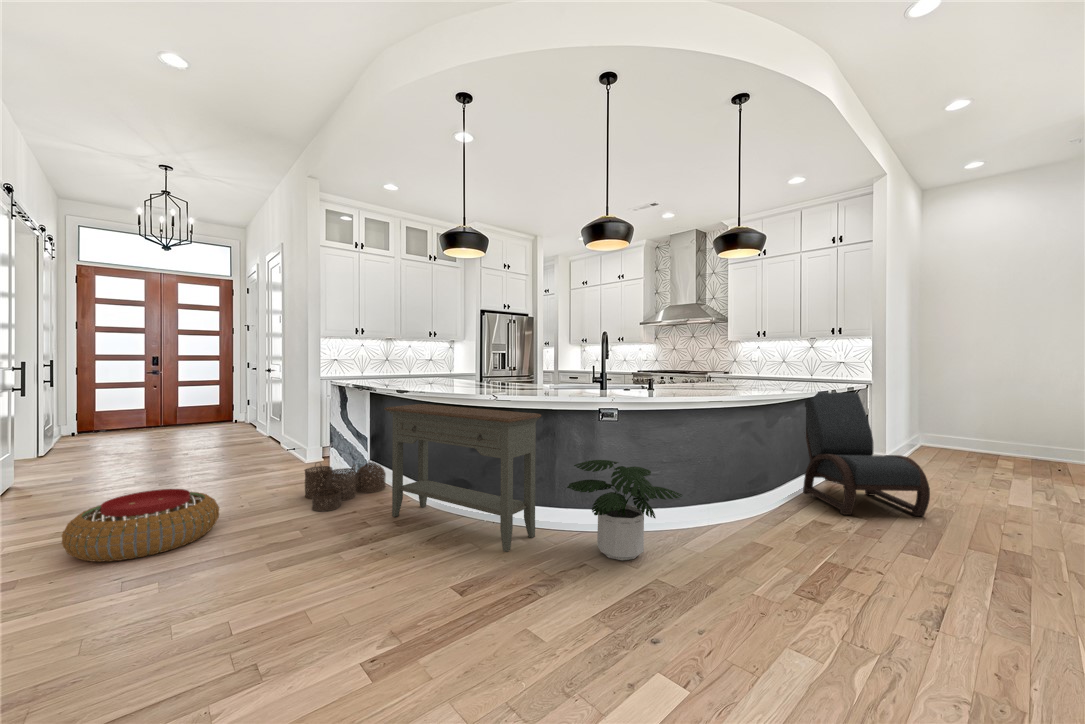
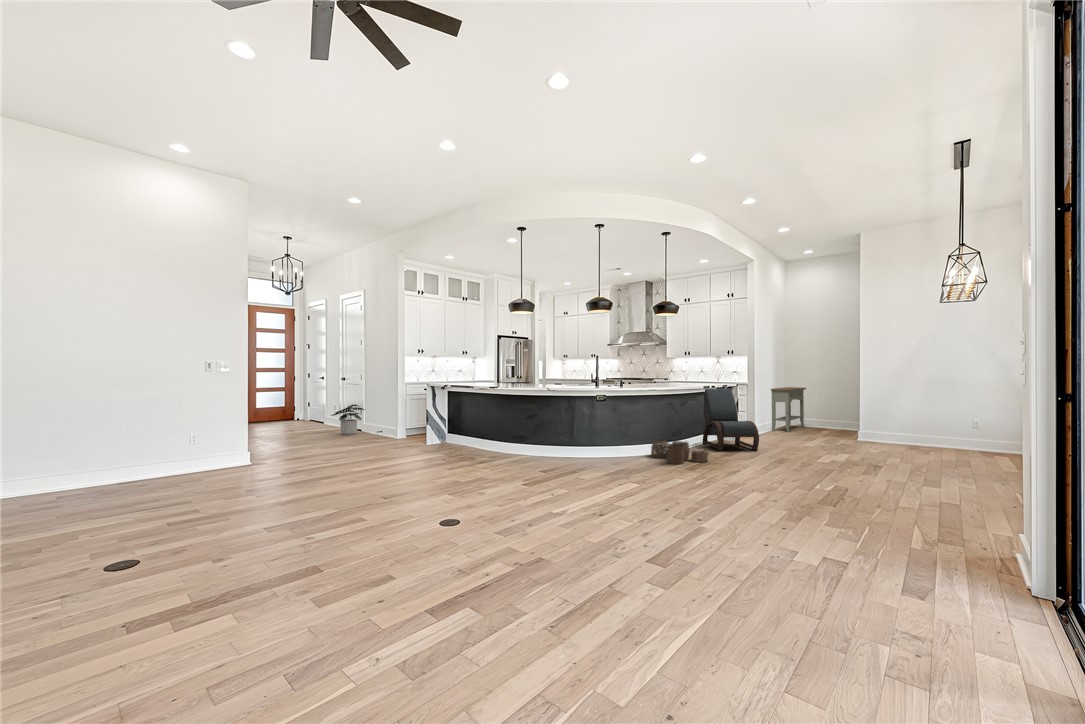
console table: present [384,404,541,552] -> present [771,387,806,432]
potted plant: present [567,460,682,560] -> present [331,404,365,435]
woven basket: present [305,462,386,511] -> present [651,439,708,464]
pouf: present [62,489,219,562] -> none [338,441,402,471]

